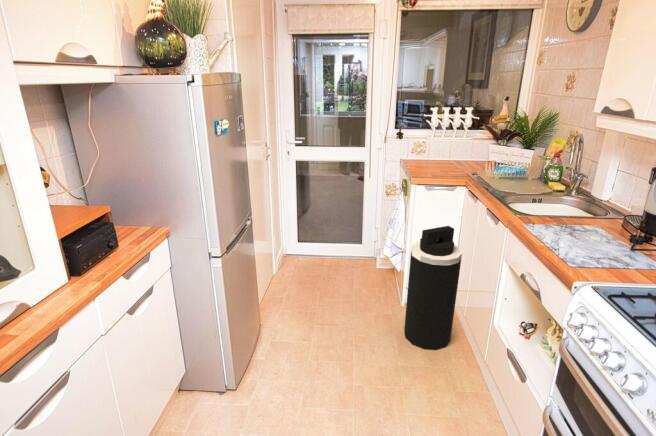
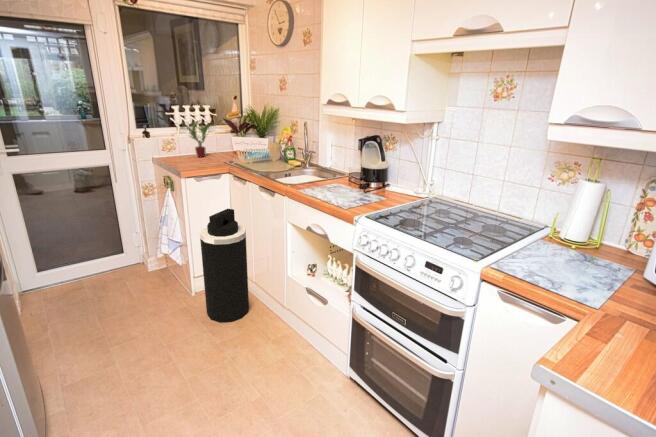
potted plant: none [430,123,475,164] -> present [181,121,217,157]

